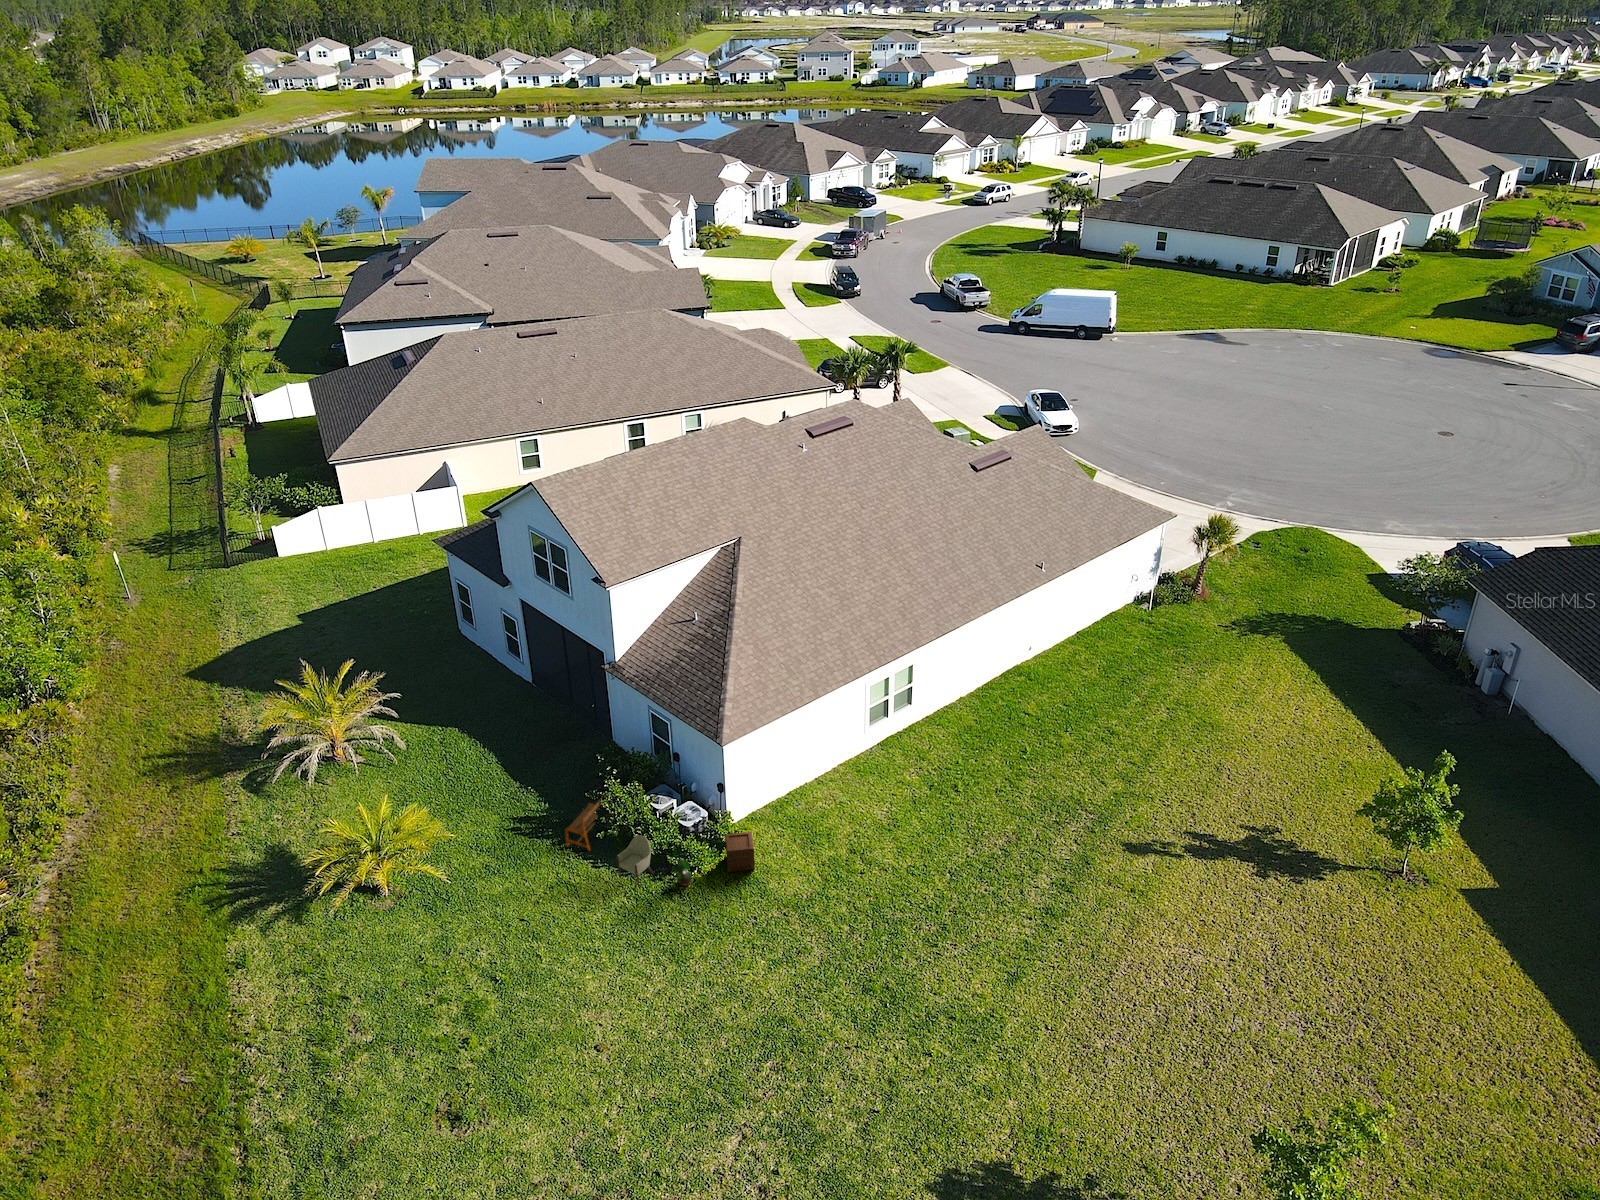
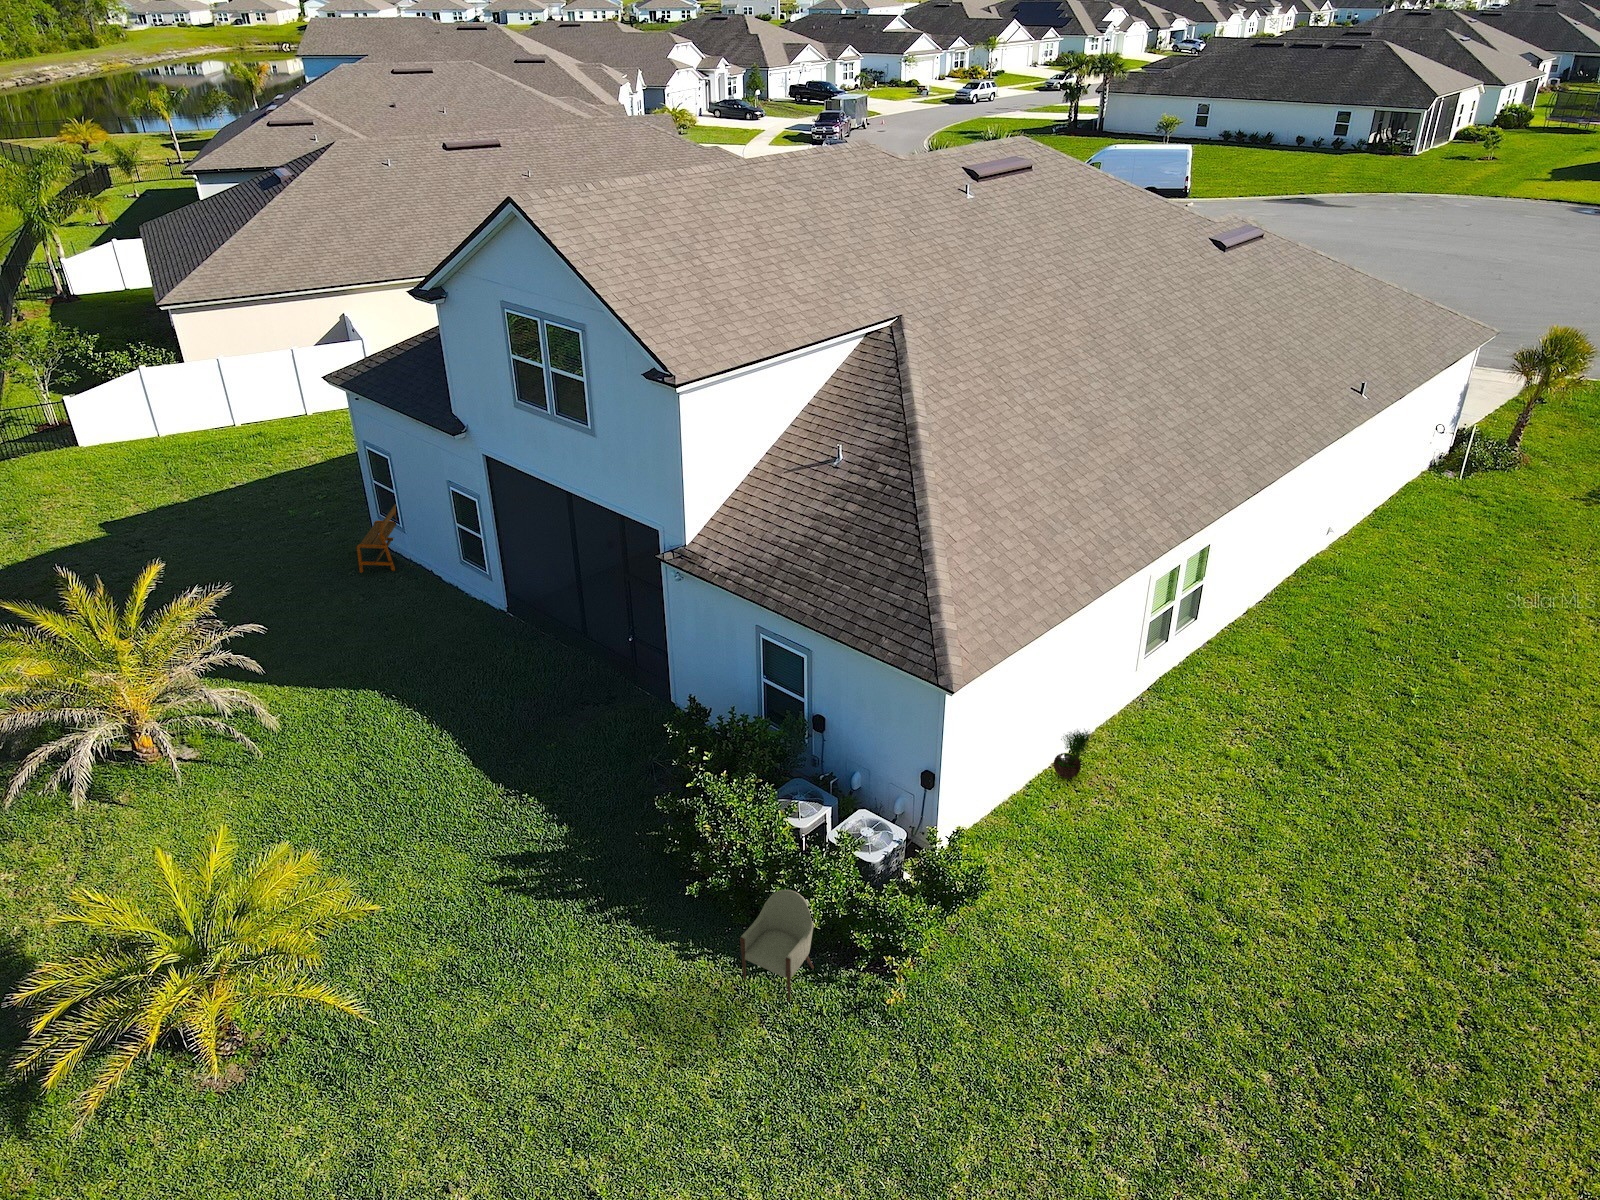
bench: present [565,801,600,851] -> present [357,504,397,573]
wooden crate: present [725,832,755,872] -> none [951,869,1028,956]
potted tree: present [672,860,692,886] -> present [1054,730,1091,778]

